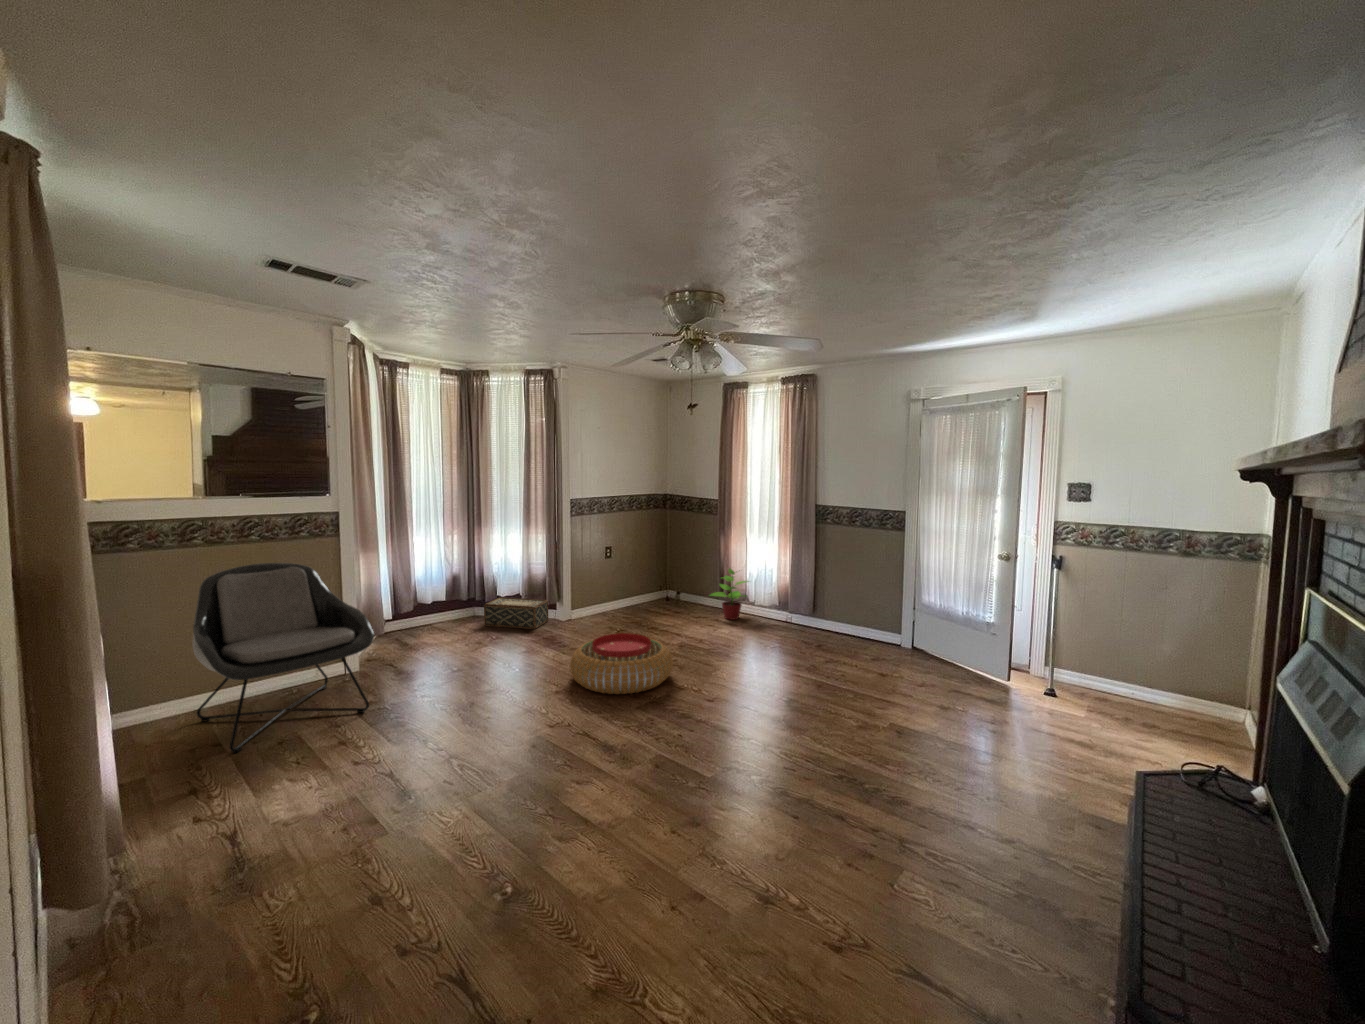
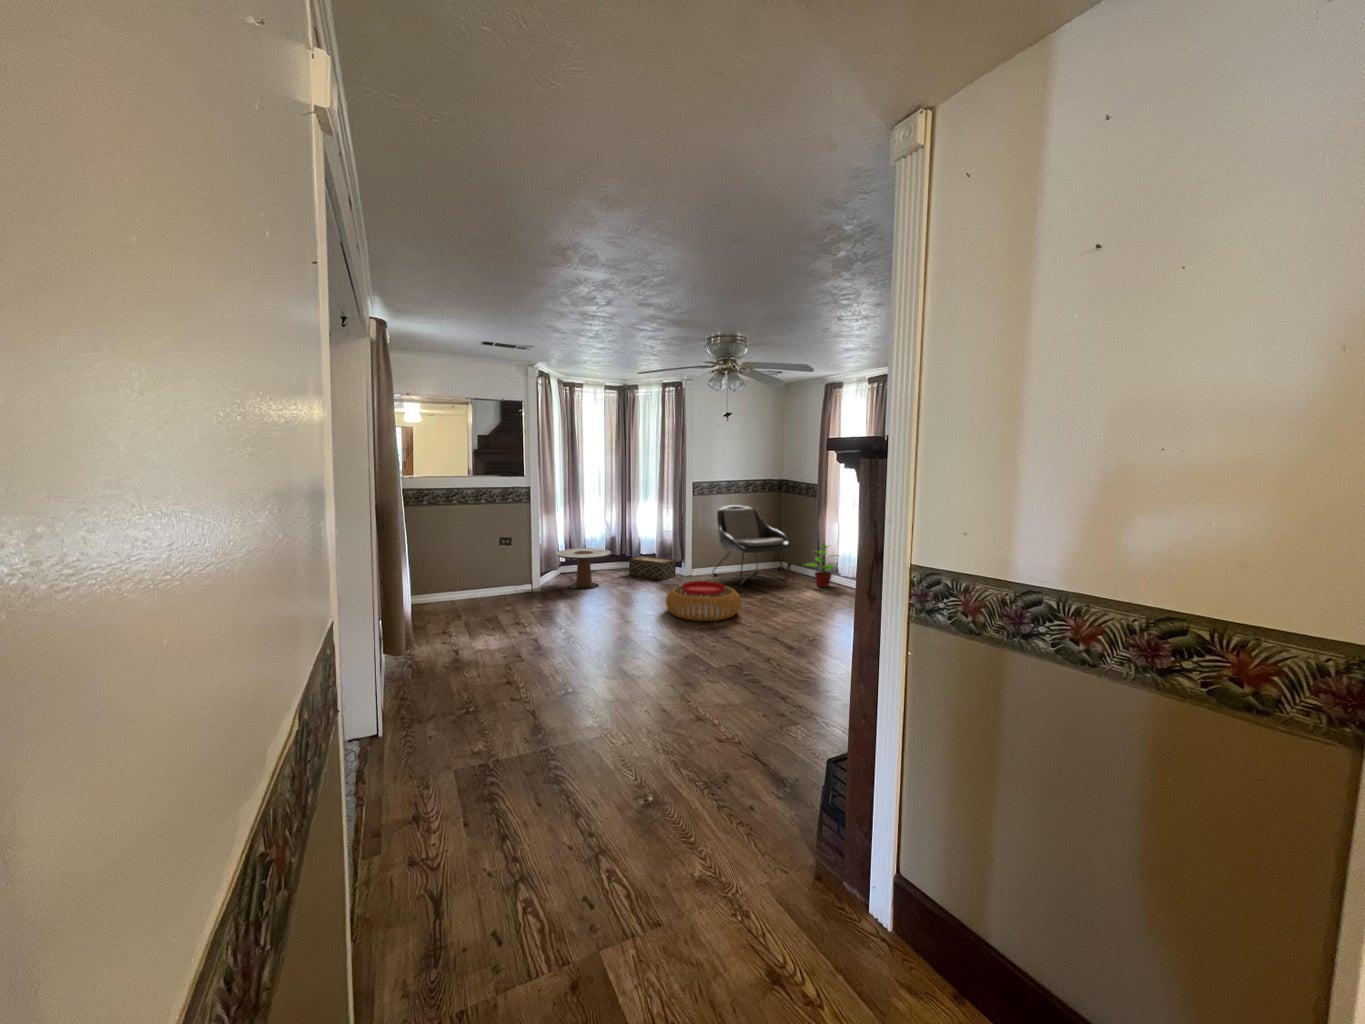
lounge chair: present [192,563,374,753] -> present [713,505,791,585]
side table: none [381,595,466,659] -> present [556,548,611,589]

